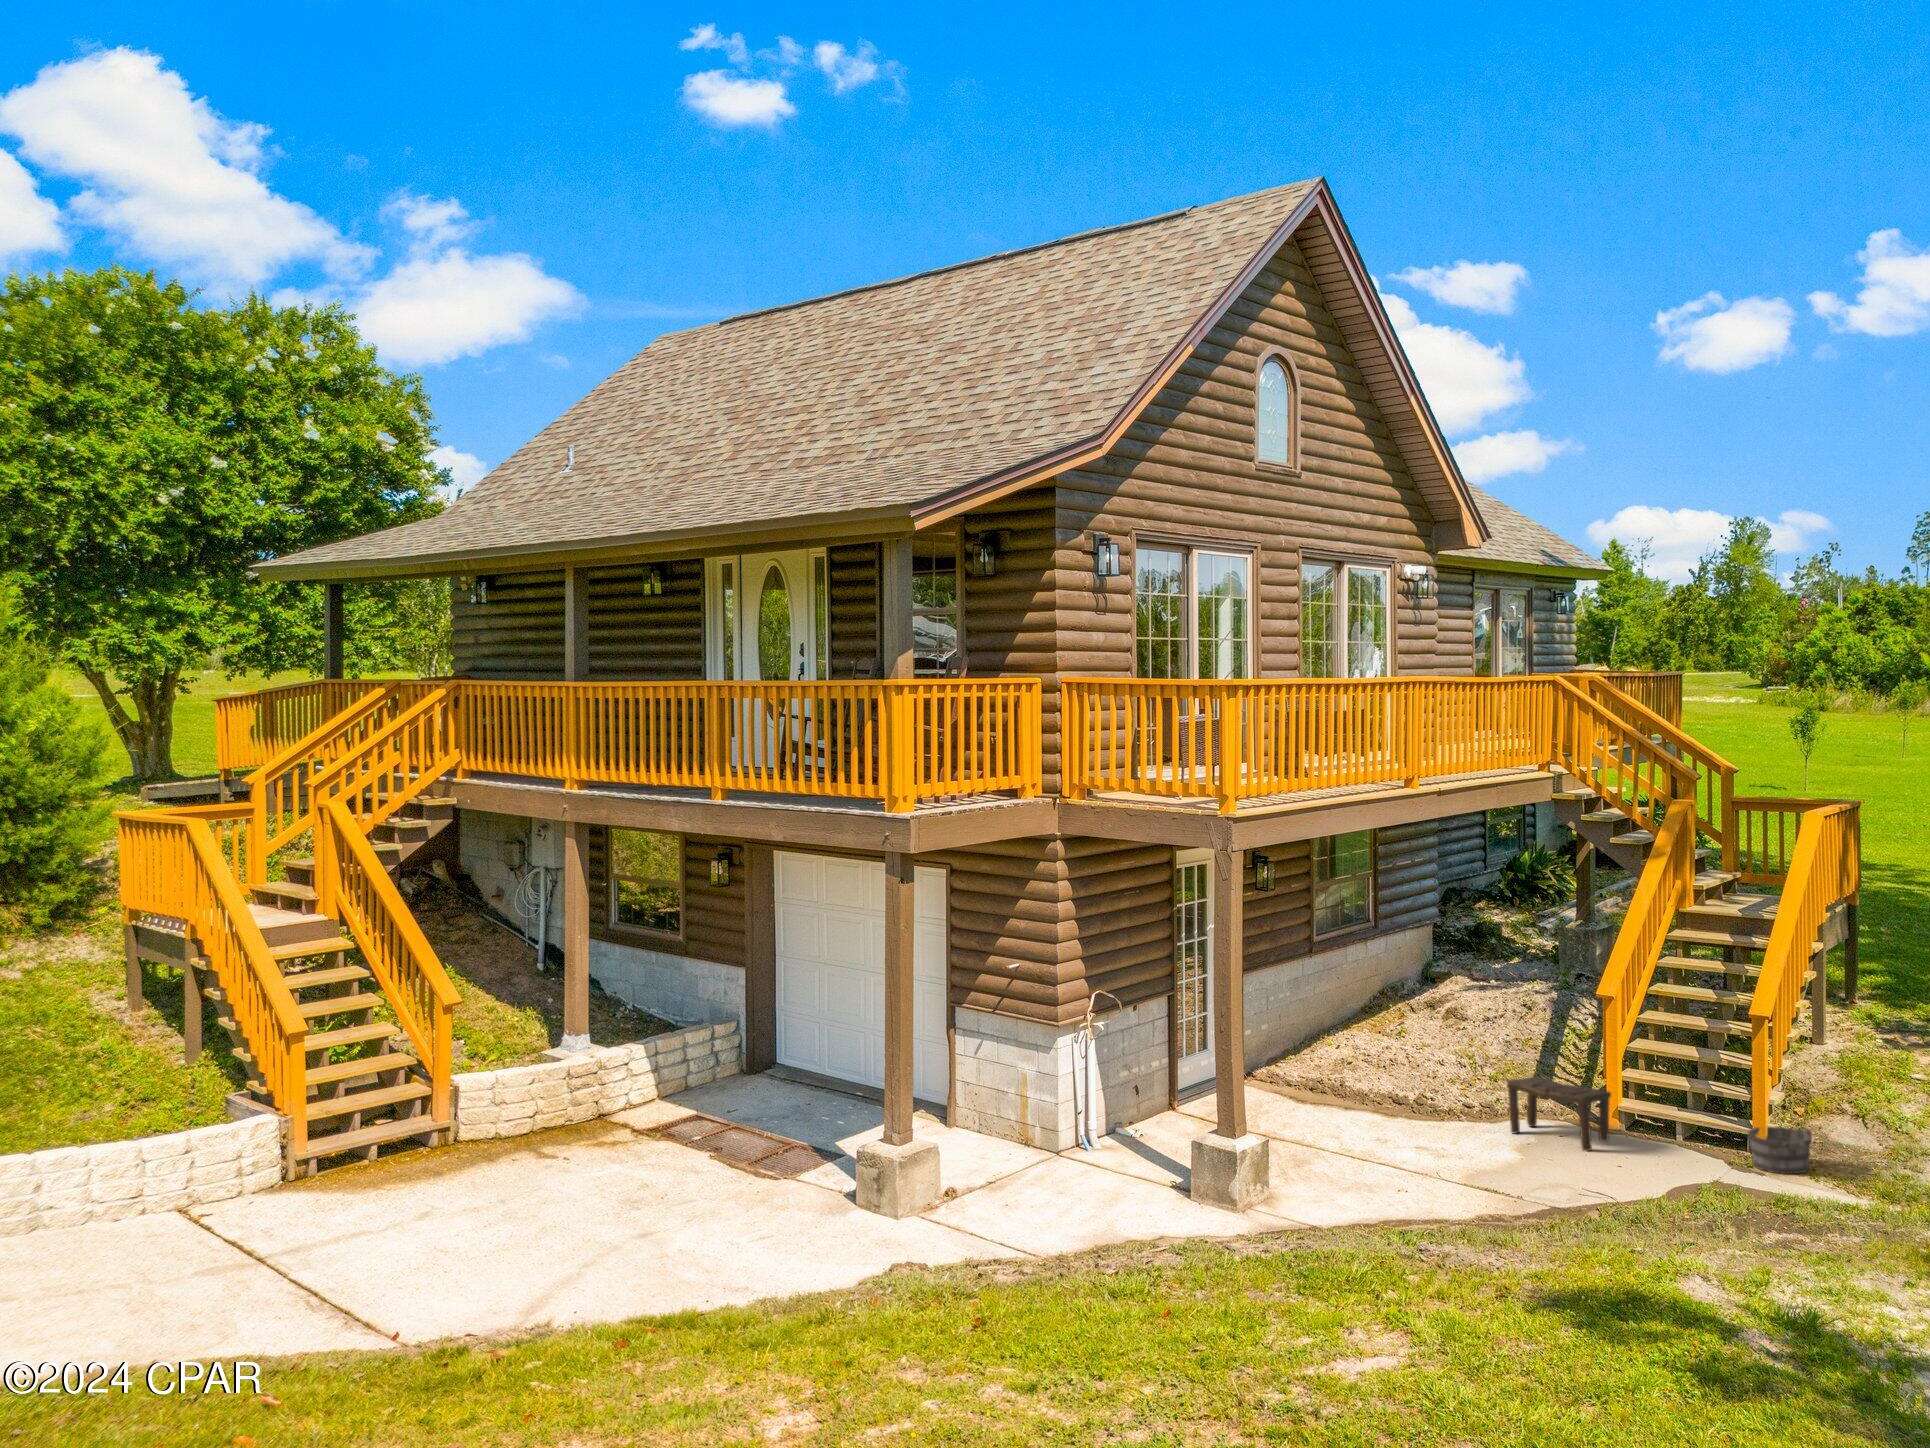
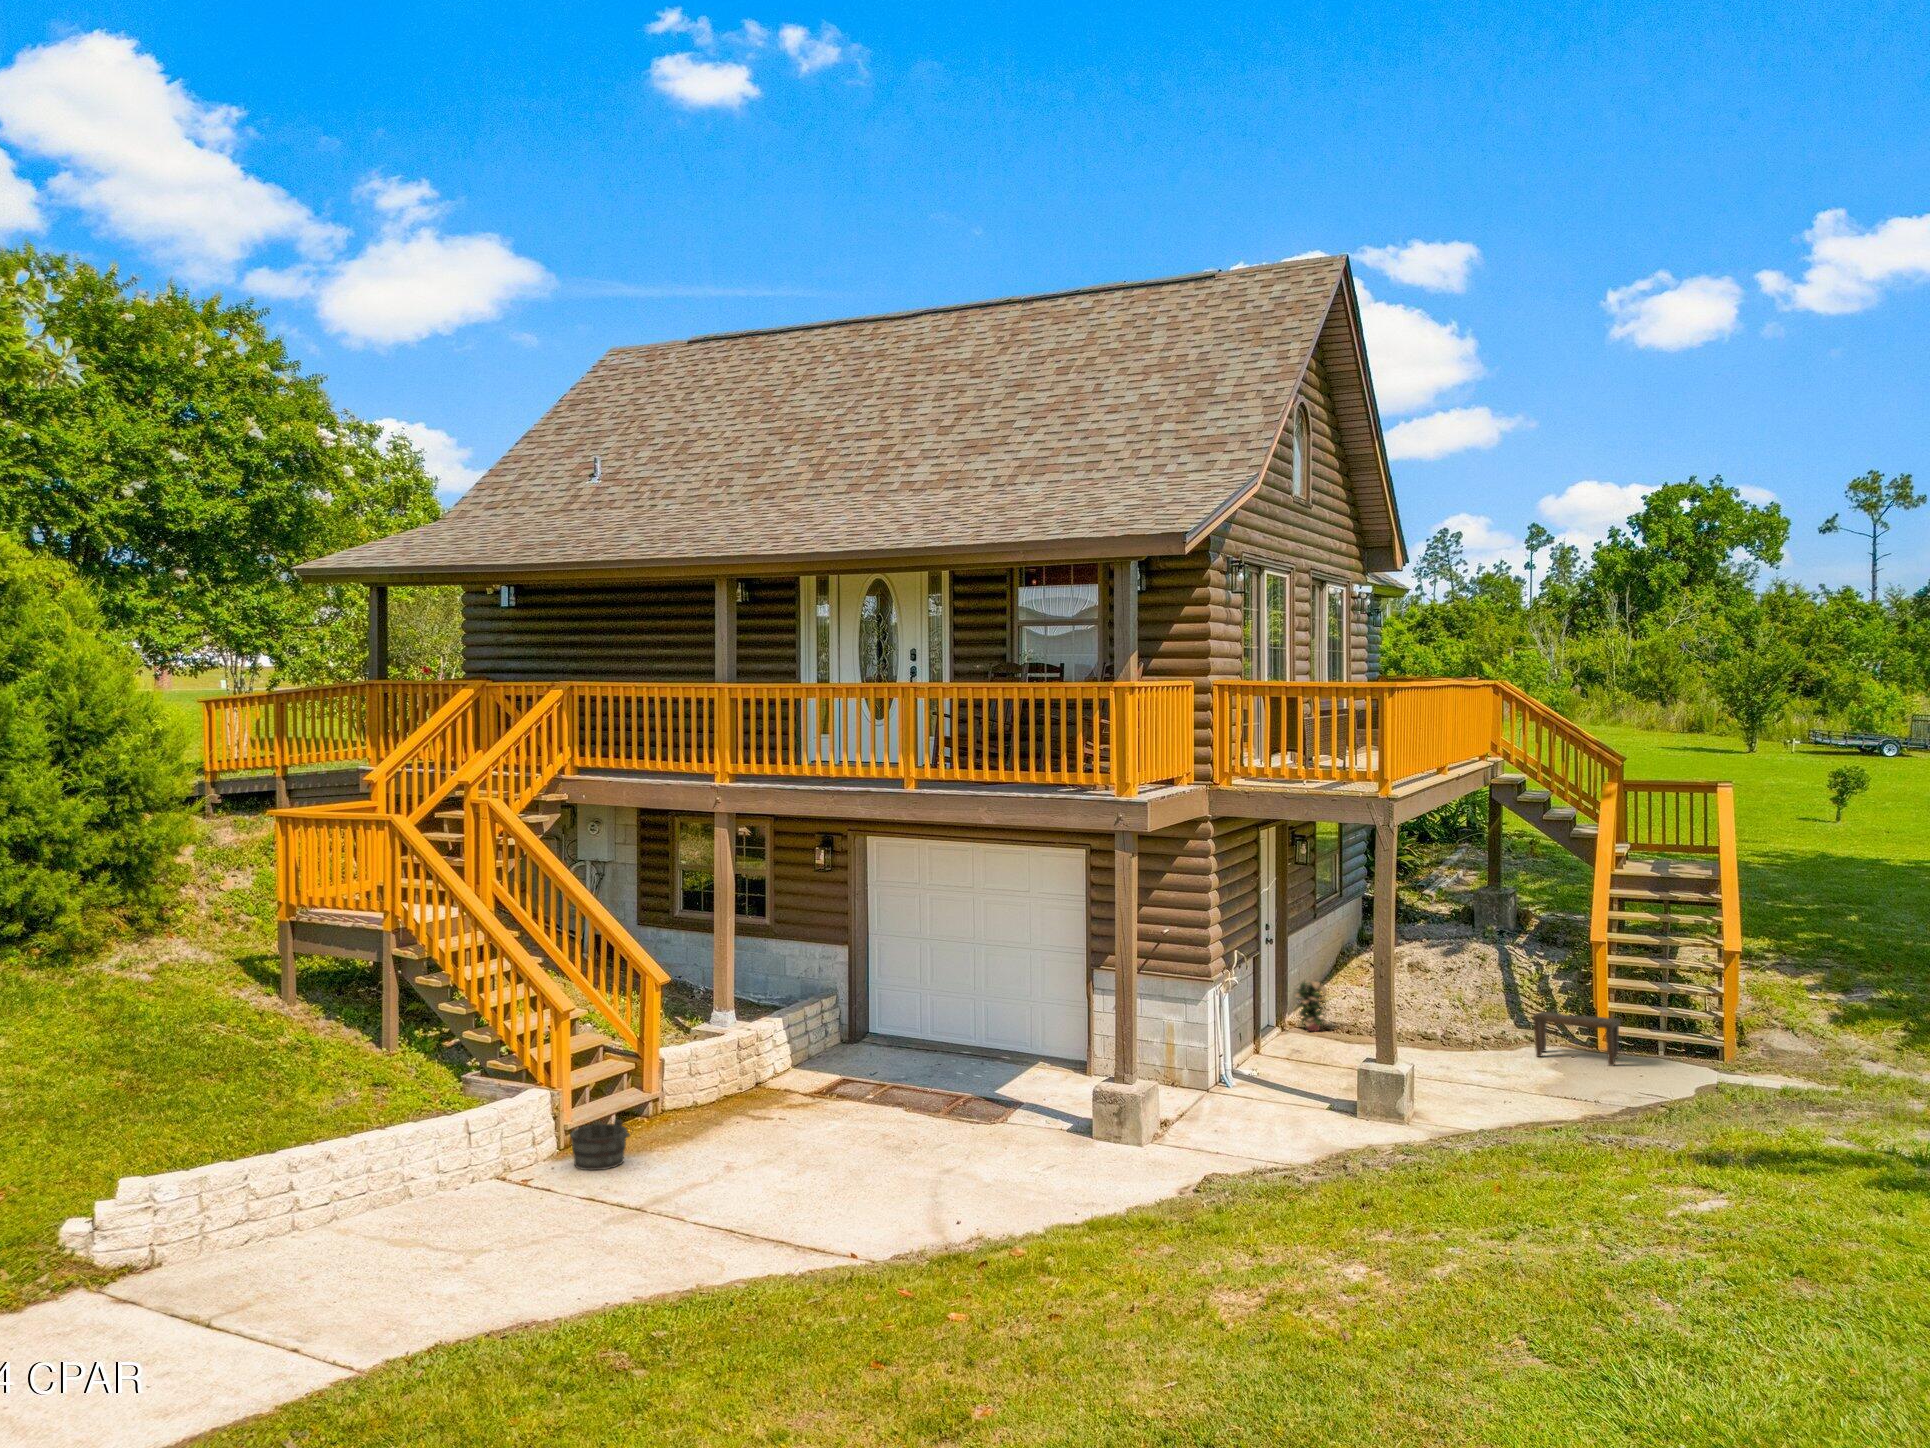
decorative plant: none [1278,1021,1322,1084] -> present [1295,980,1328,1031]
bucket: present [1748,1126,1812,1174] -> present [570,1120,630,1170]

